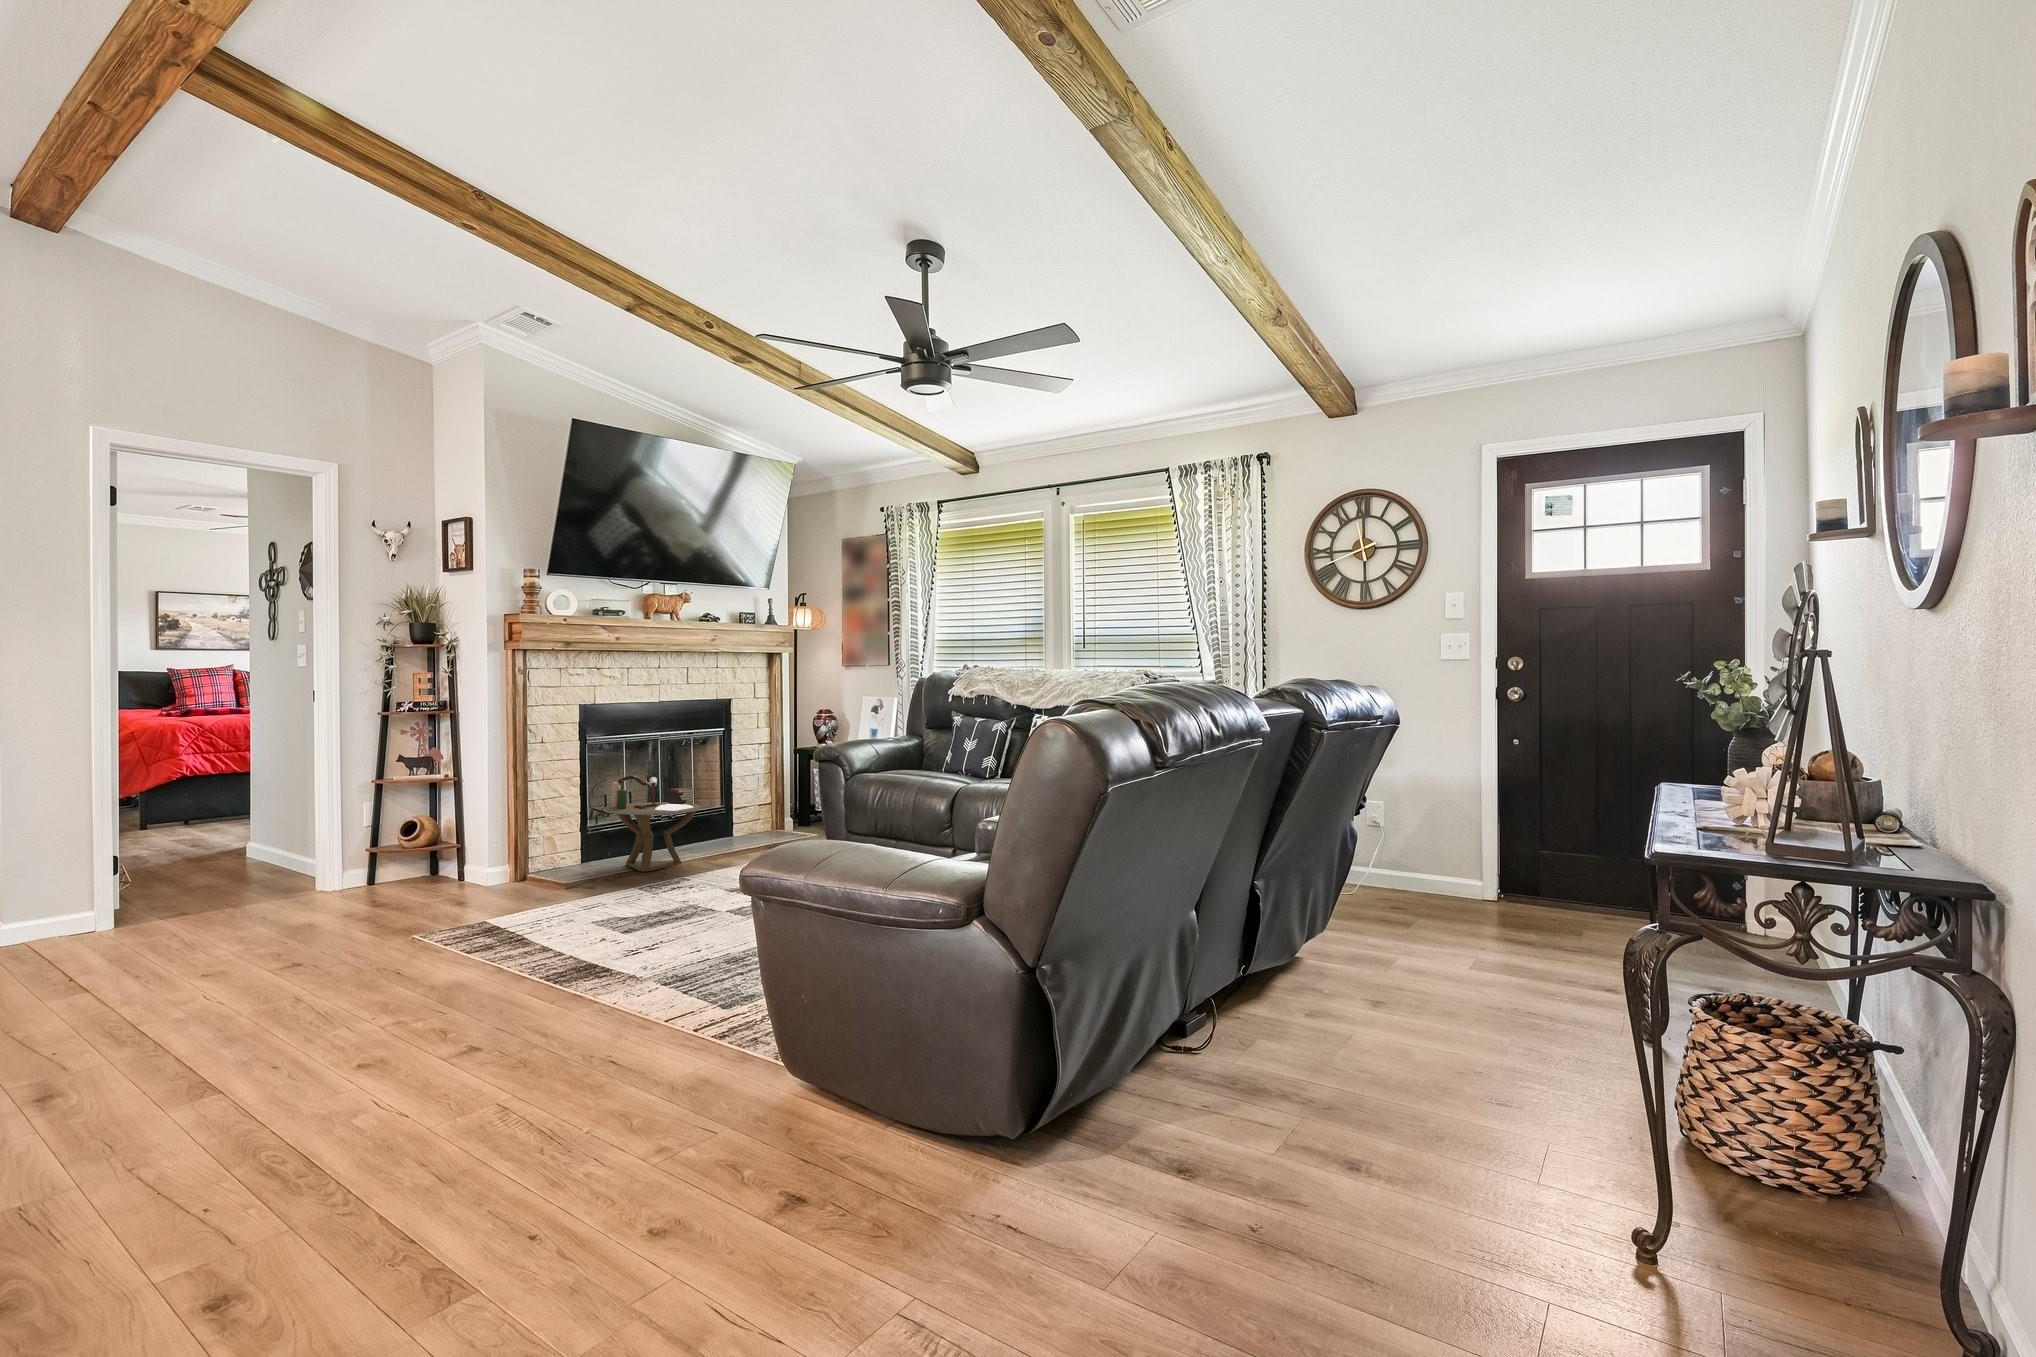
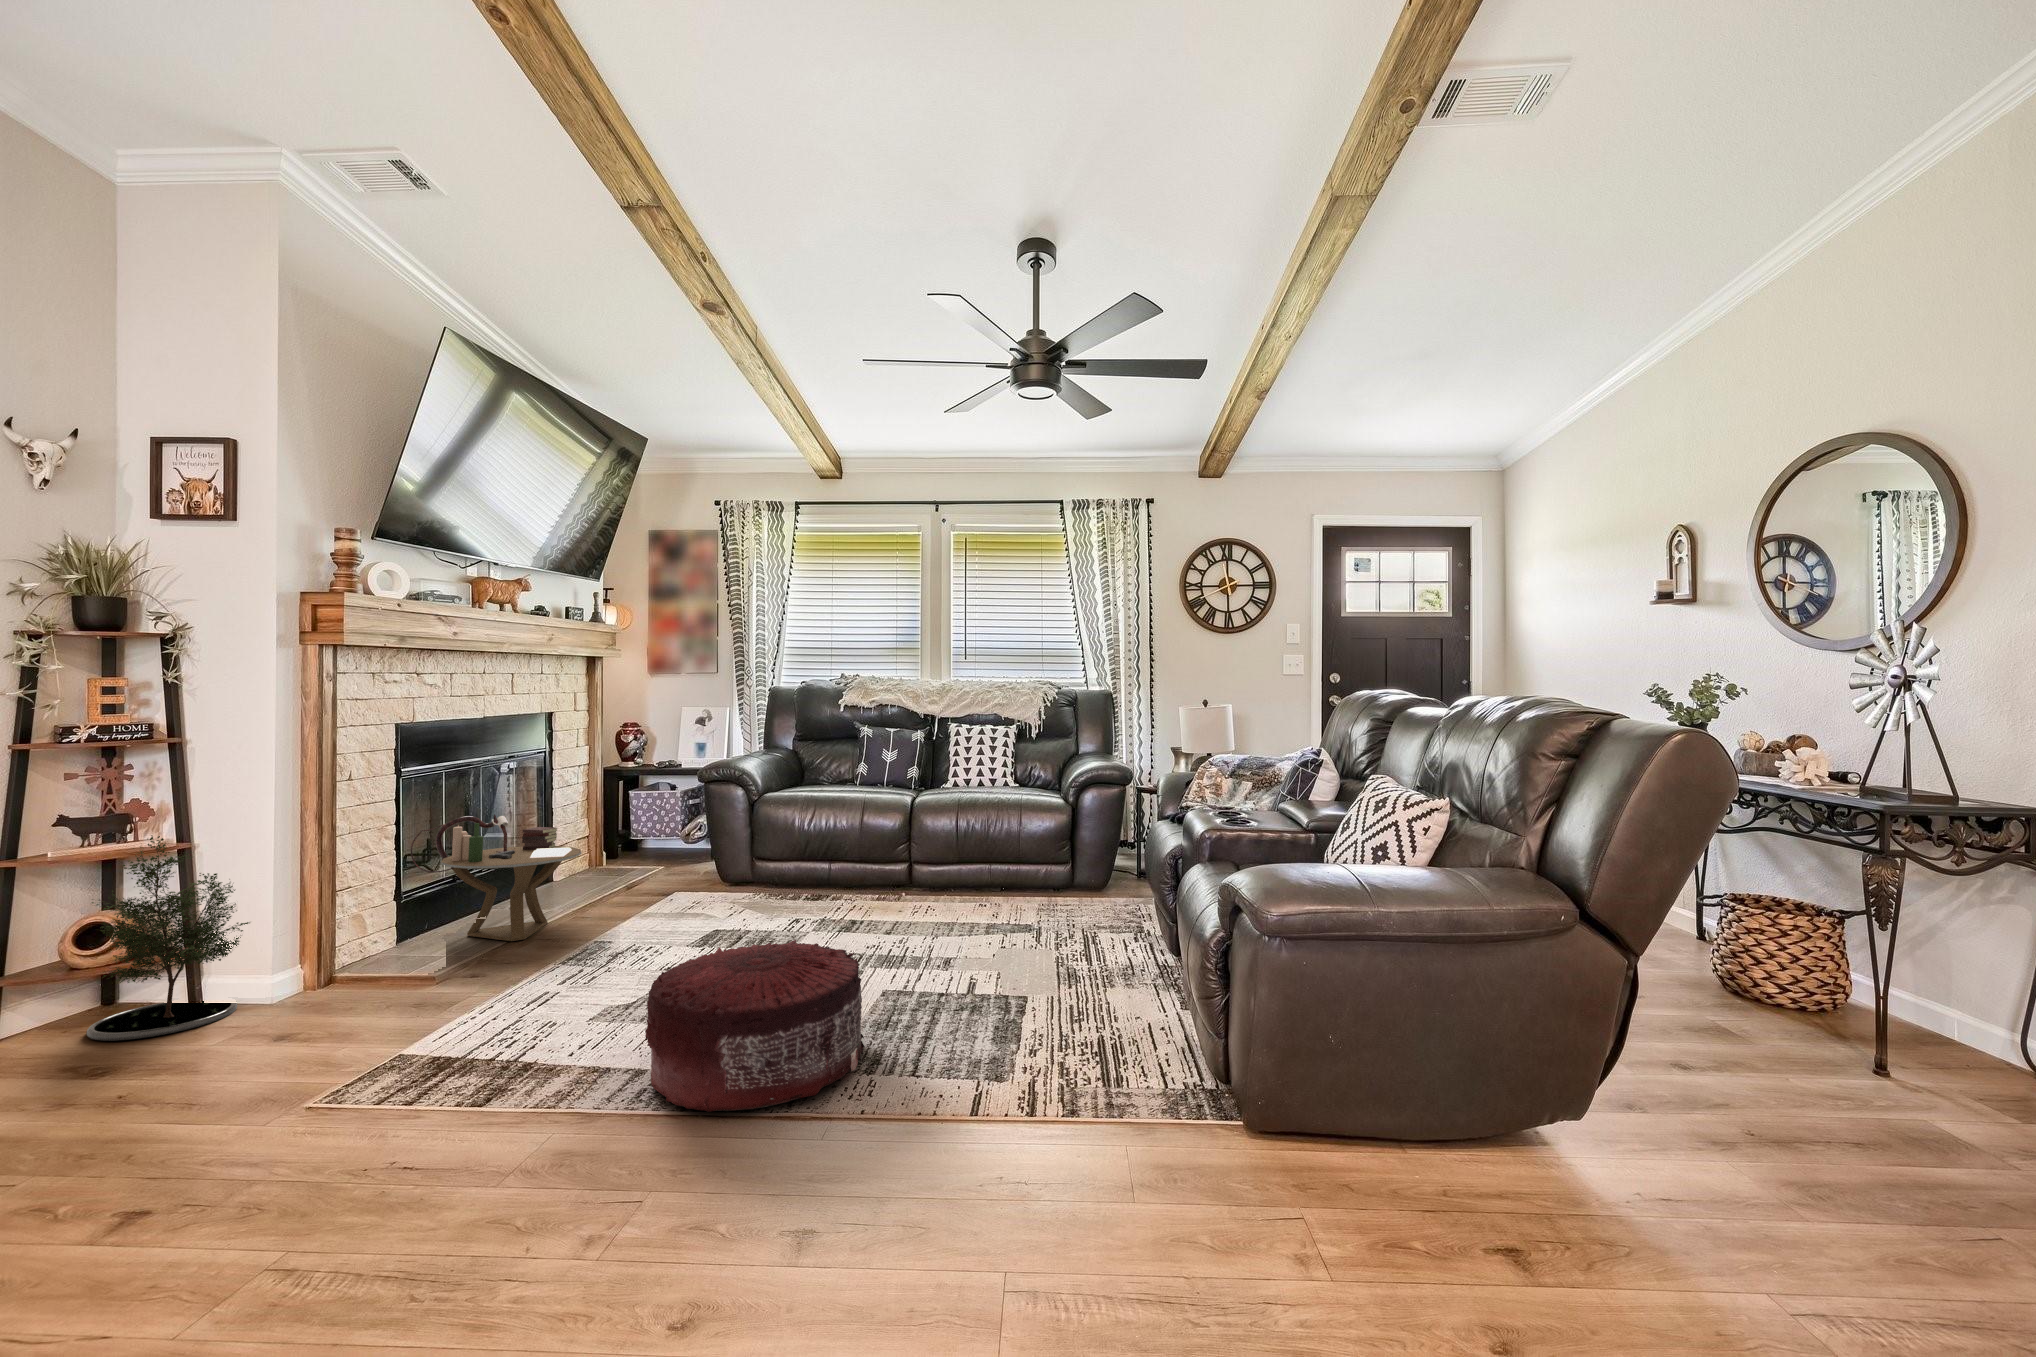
potted tree: none [385,771,473,894] -> present [87,835,250,1041]
pouf: none [521,879,692,989] -> present [645,940,864,1112]

